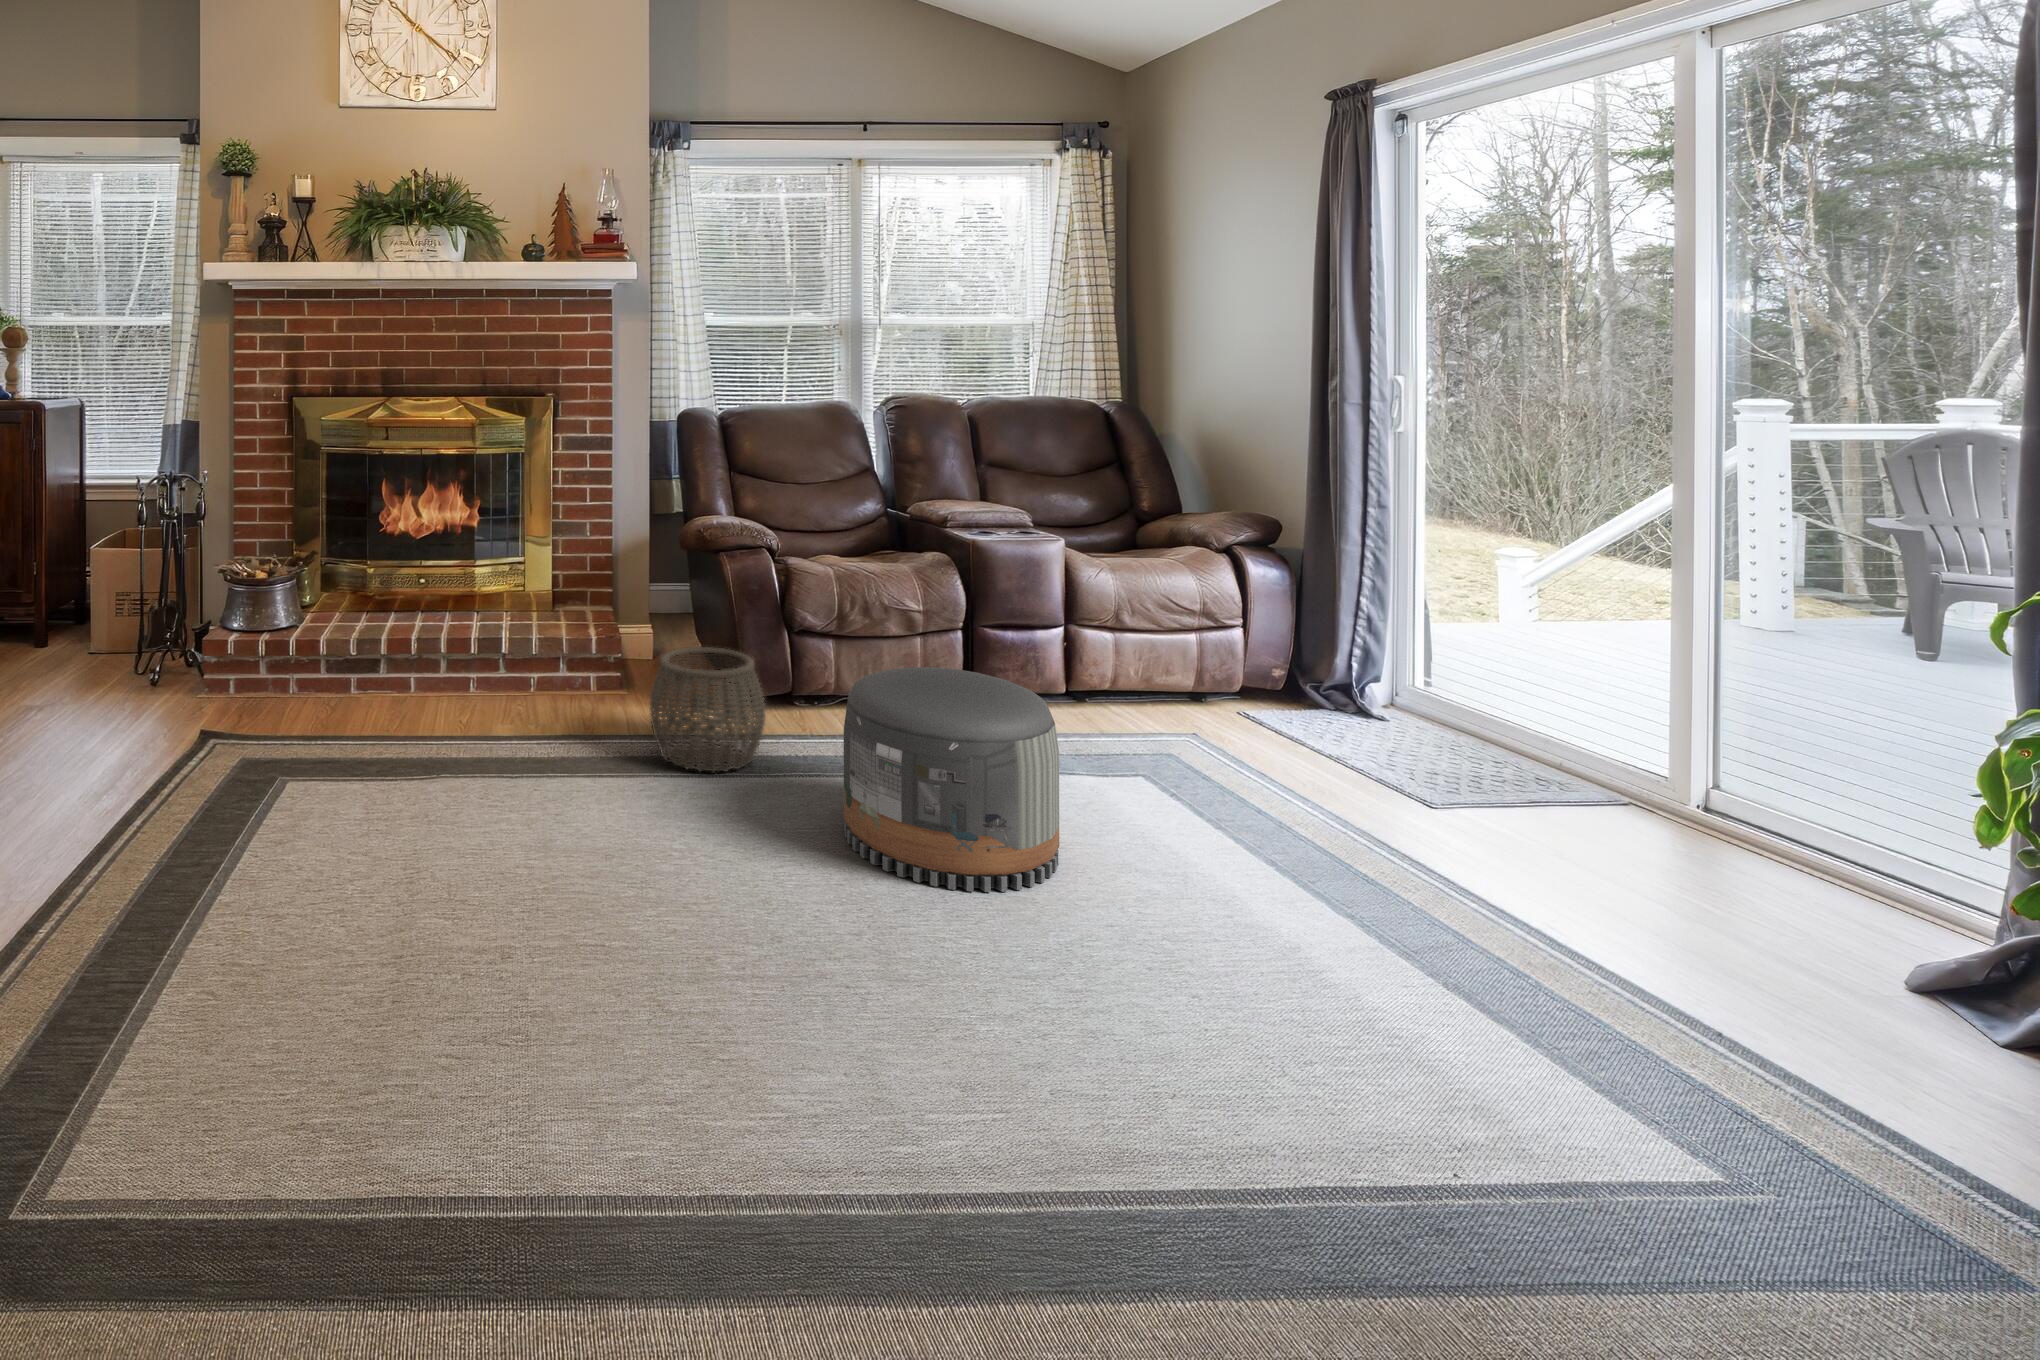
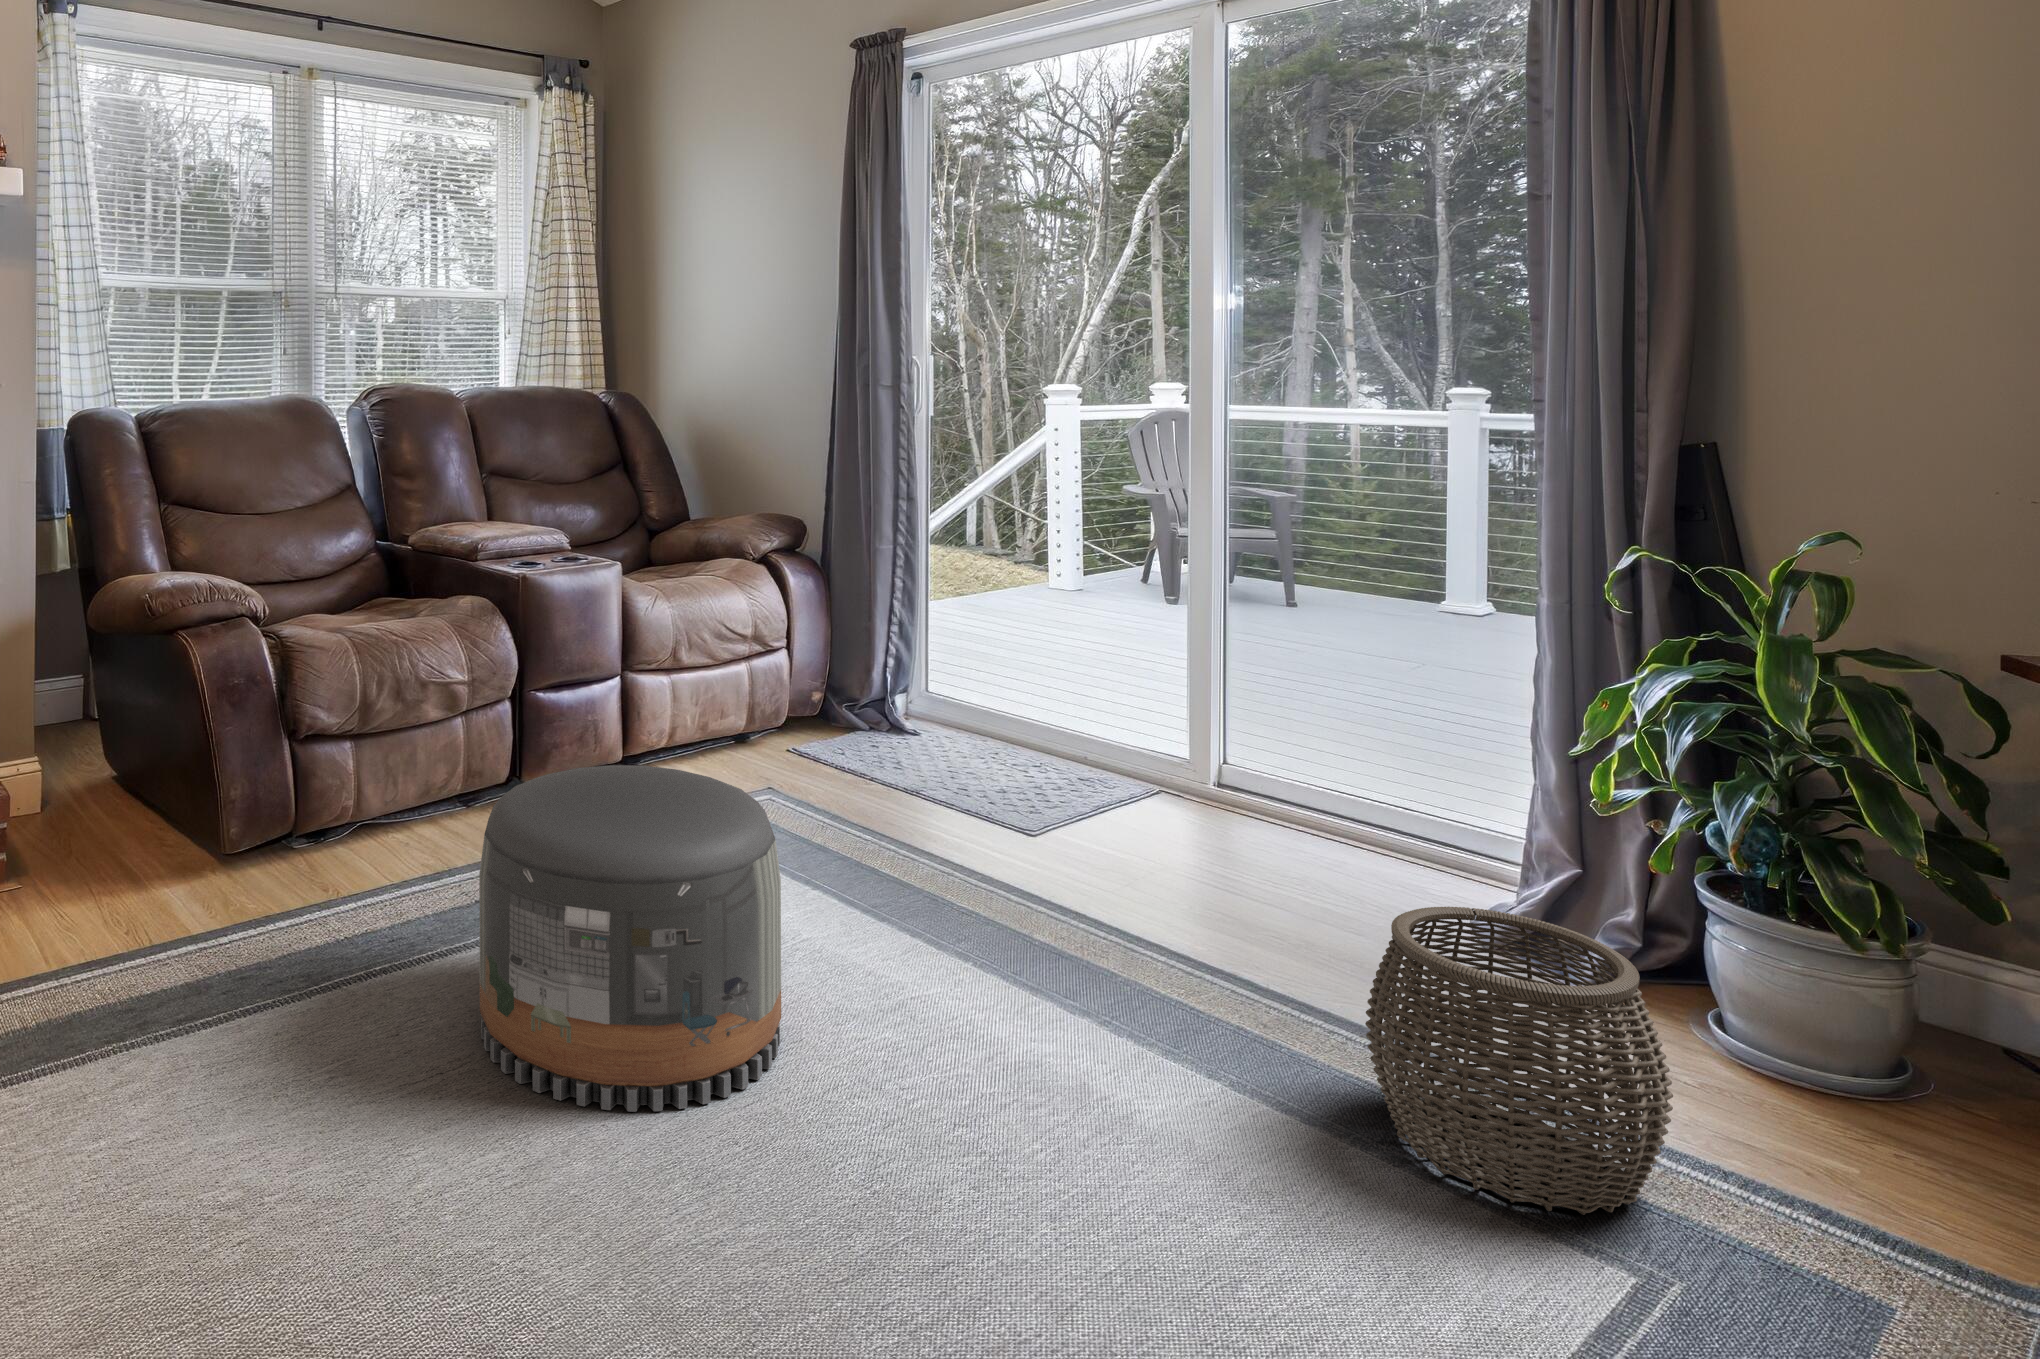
woven basket: present [649,647,766,772] -> present [1365,907,1673,1215]

